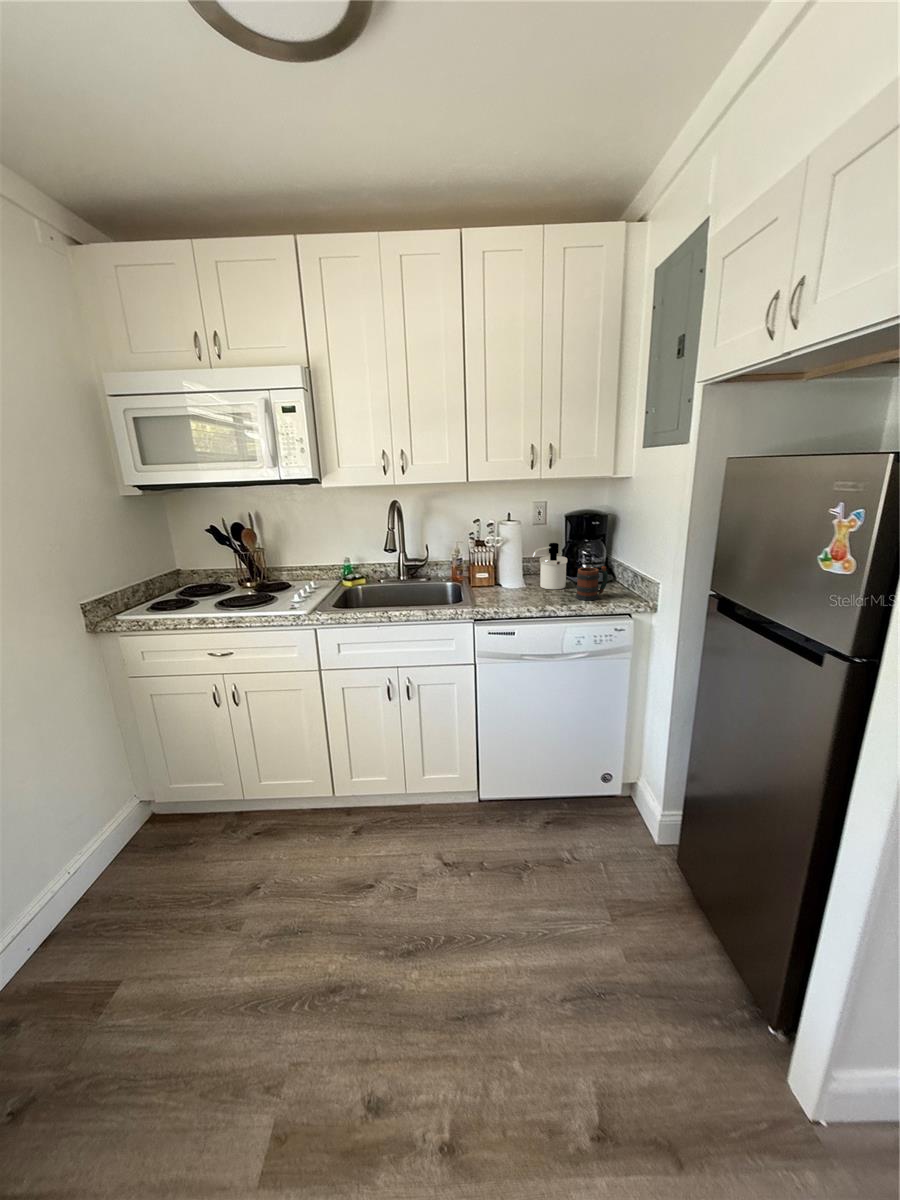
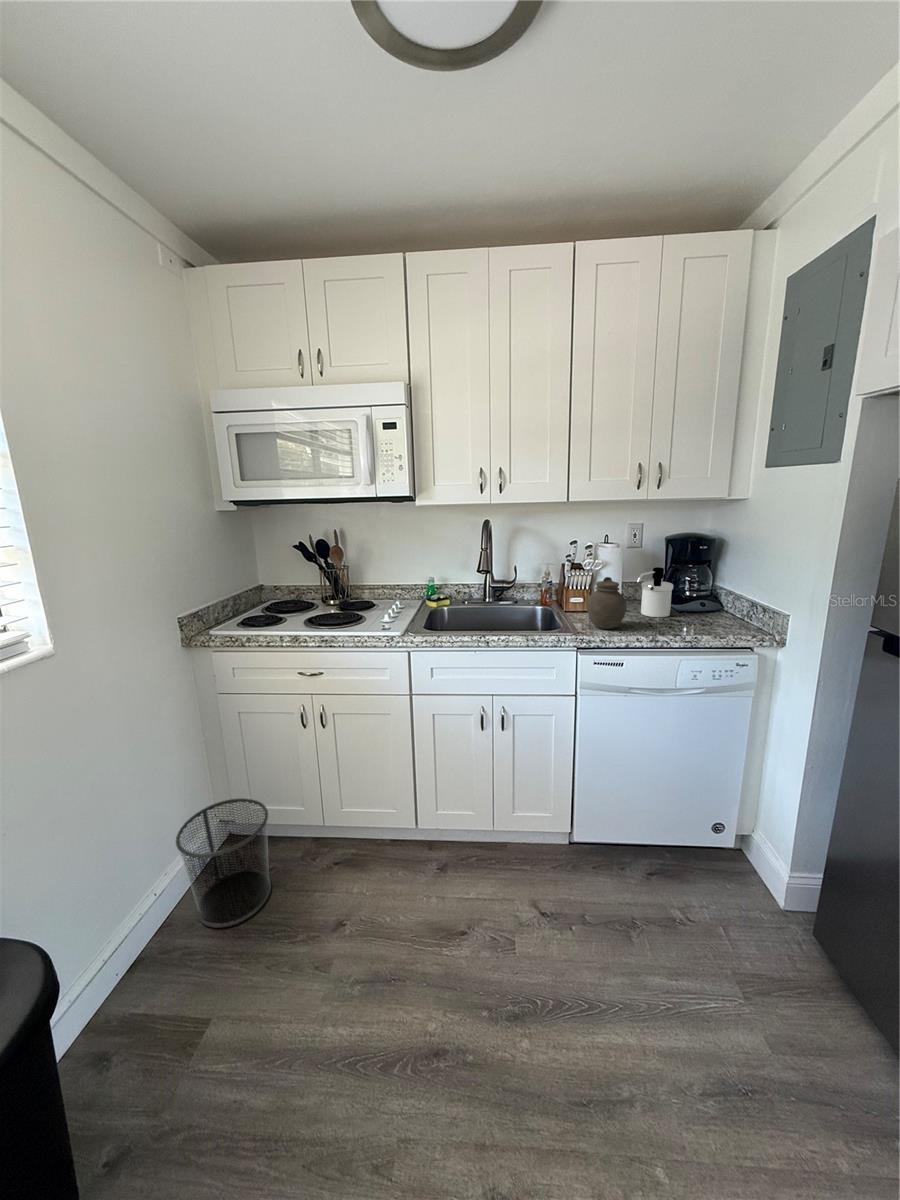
jar: none [485,553,520,601] -> present [587,577,626,629]
mug: present [576,566,608,601] -> none [688,594,726,631]
trash can: none [84,777,190,900] -> present [176,798,271,927]

